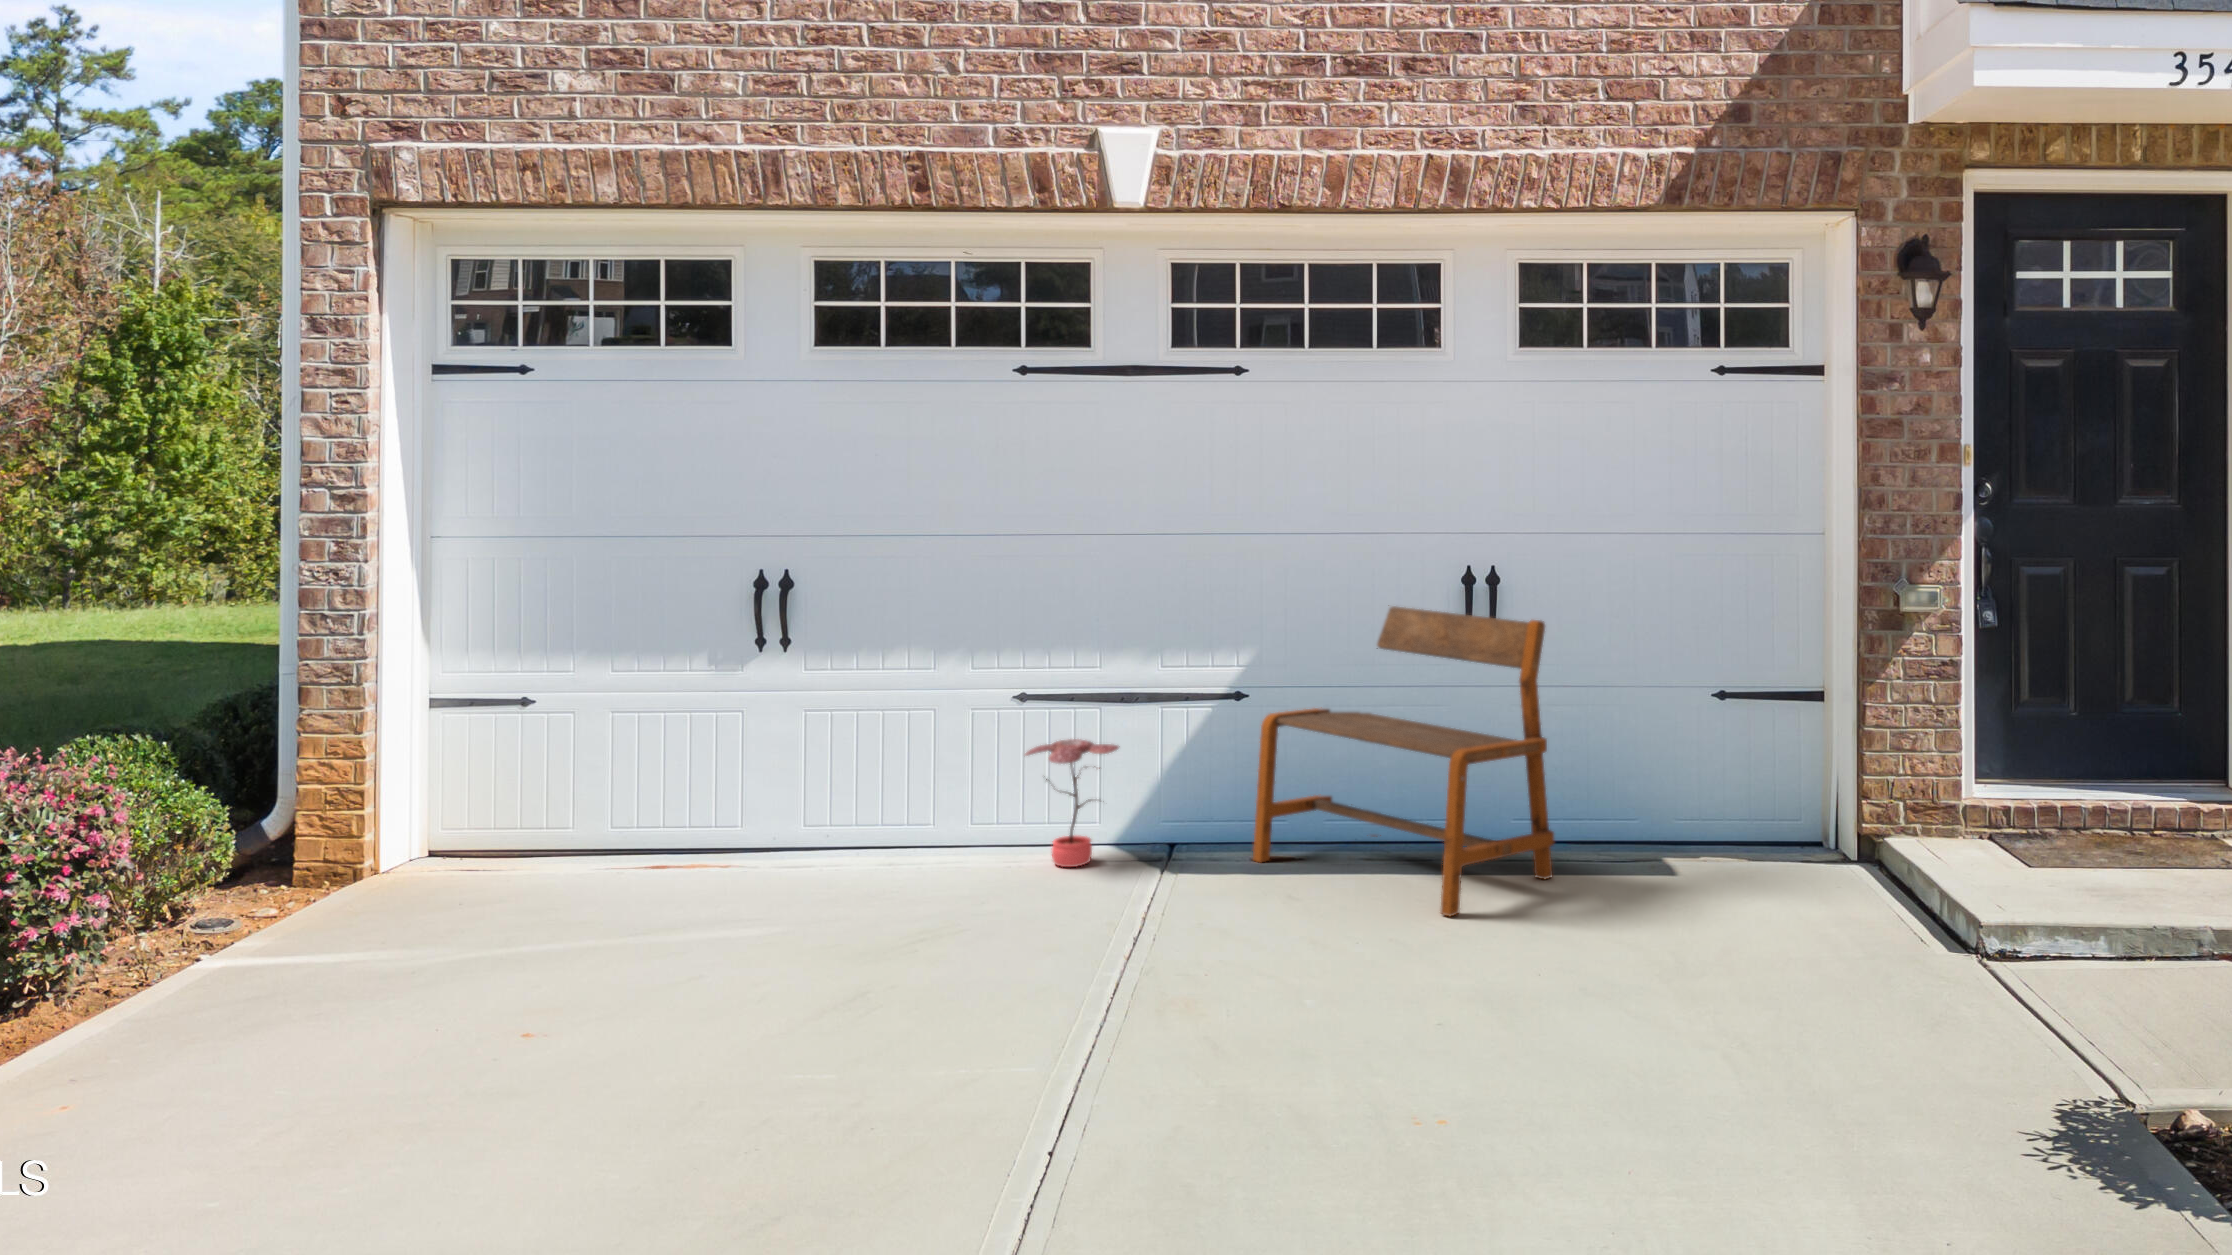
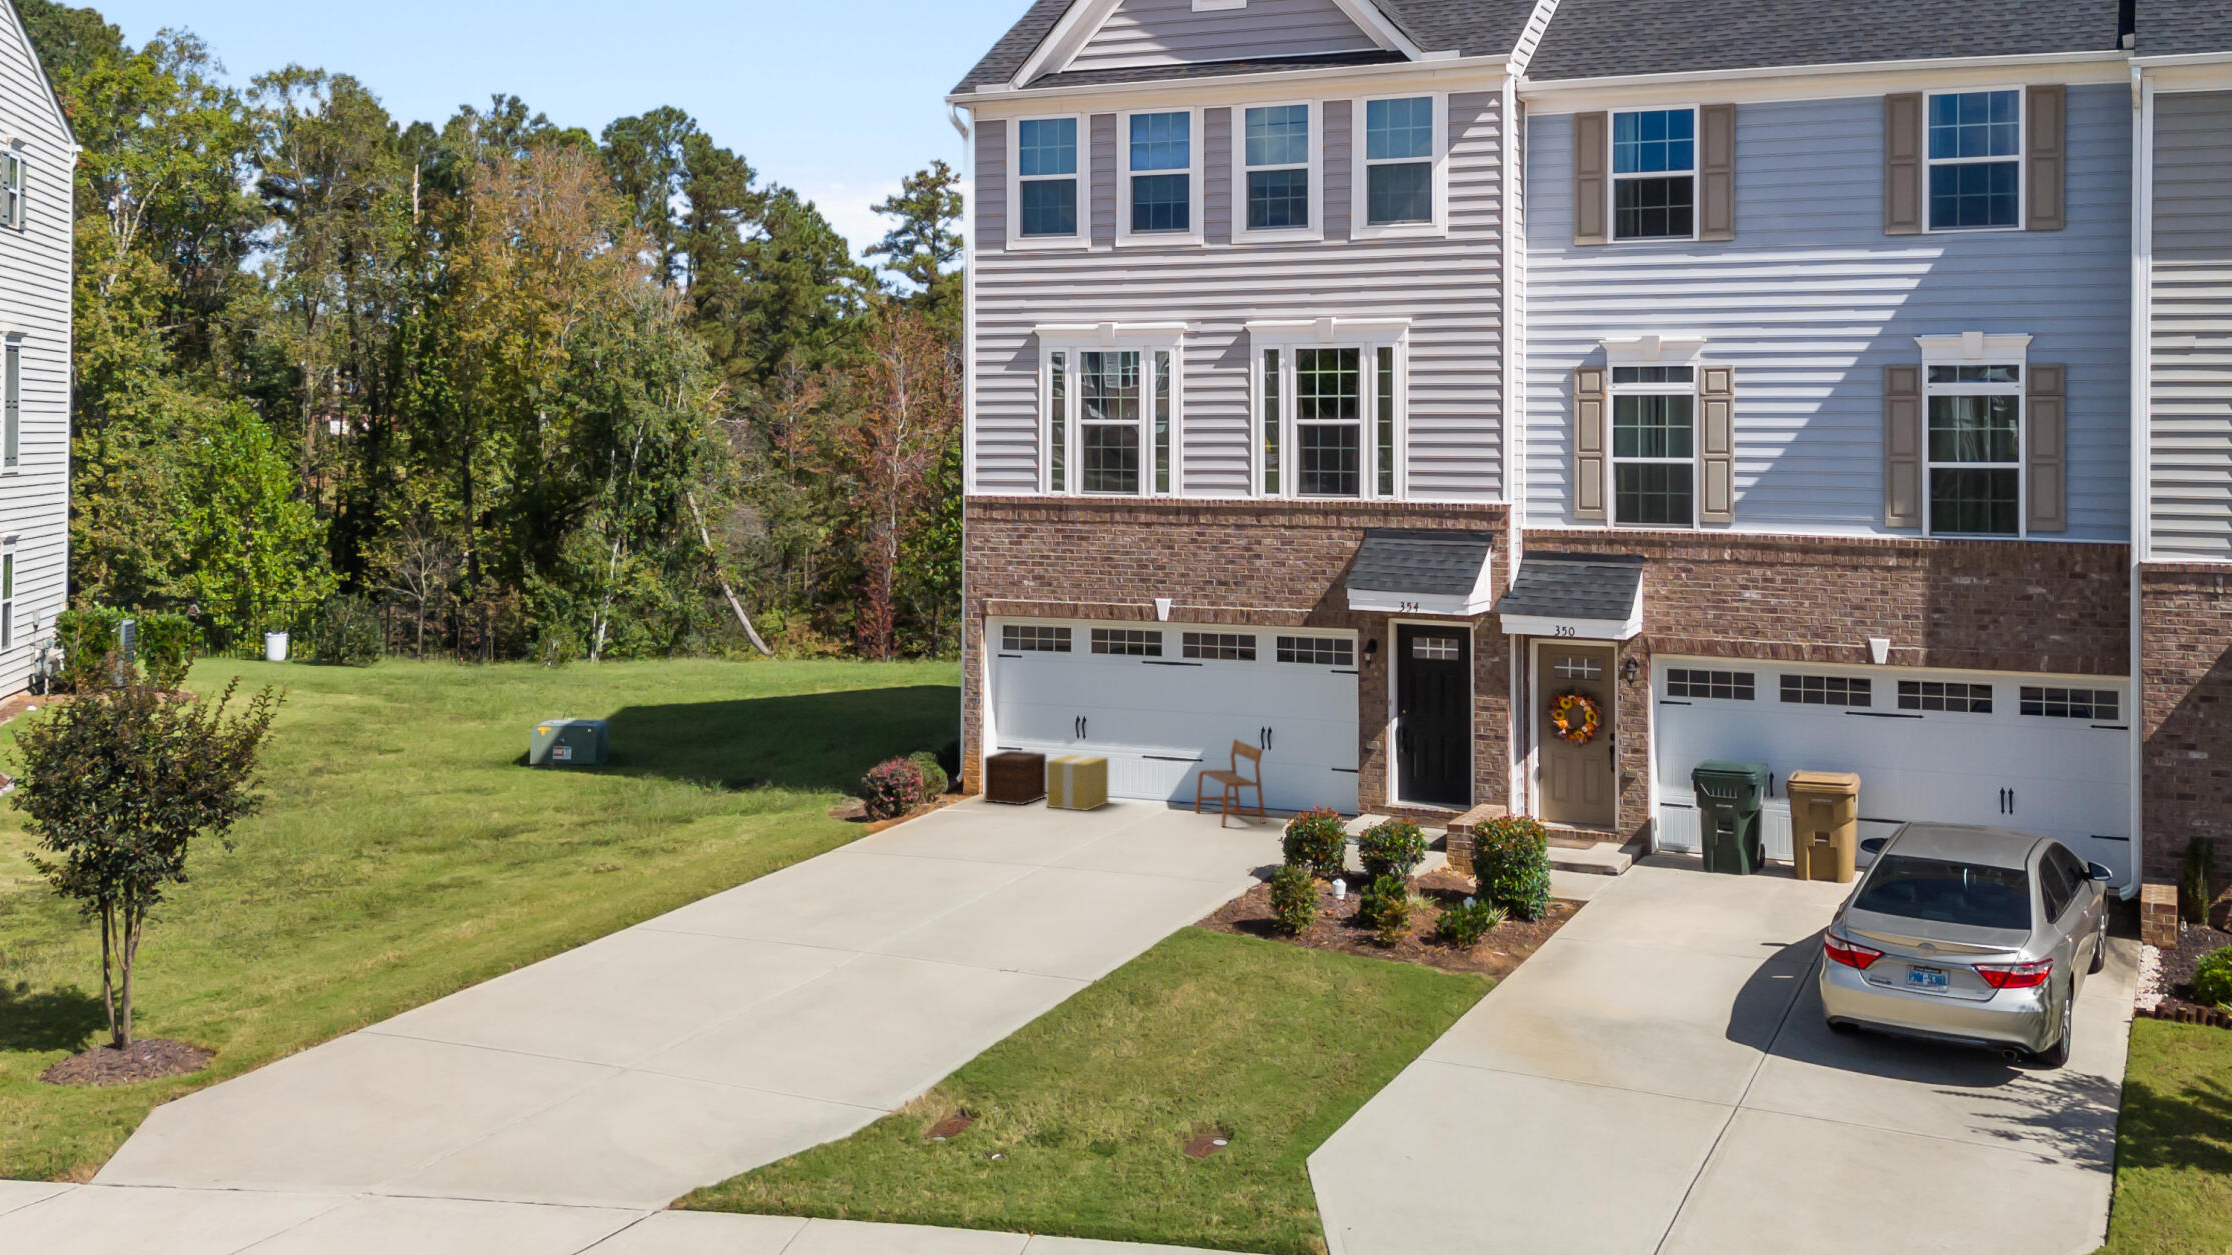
cardboard box: none [675,696,900,901] -> present [1047,755,1108,810]
wooden crate: none [395,698,649,901] -> present [984,750,1046,805]
potted plant: present [1025,739,1119,867] -> none [1136,774,1161,810]

